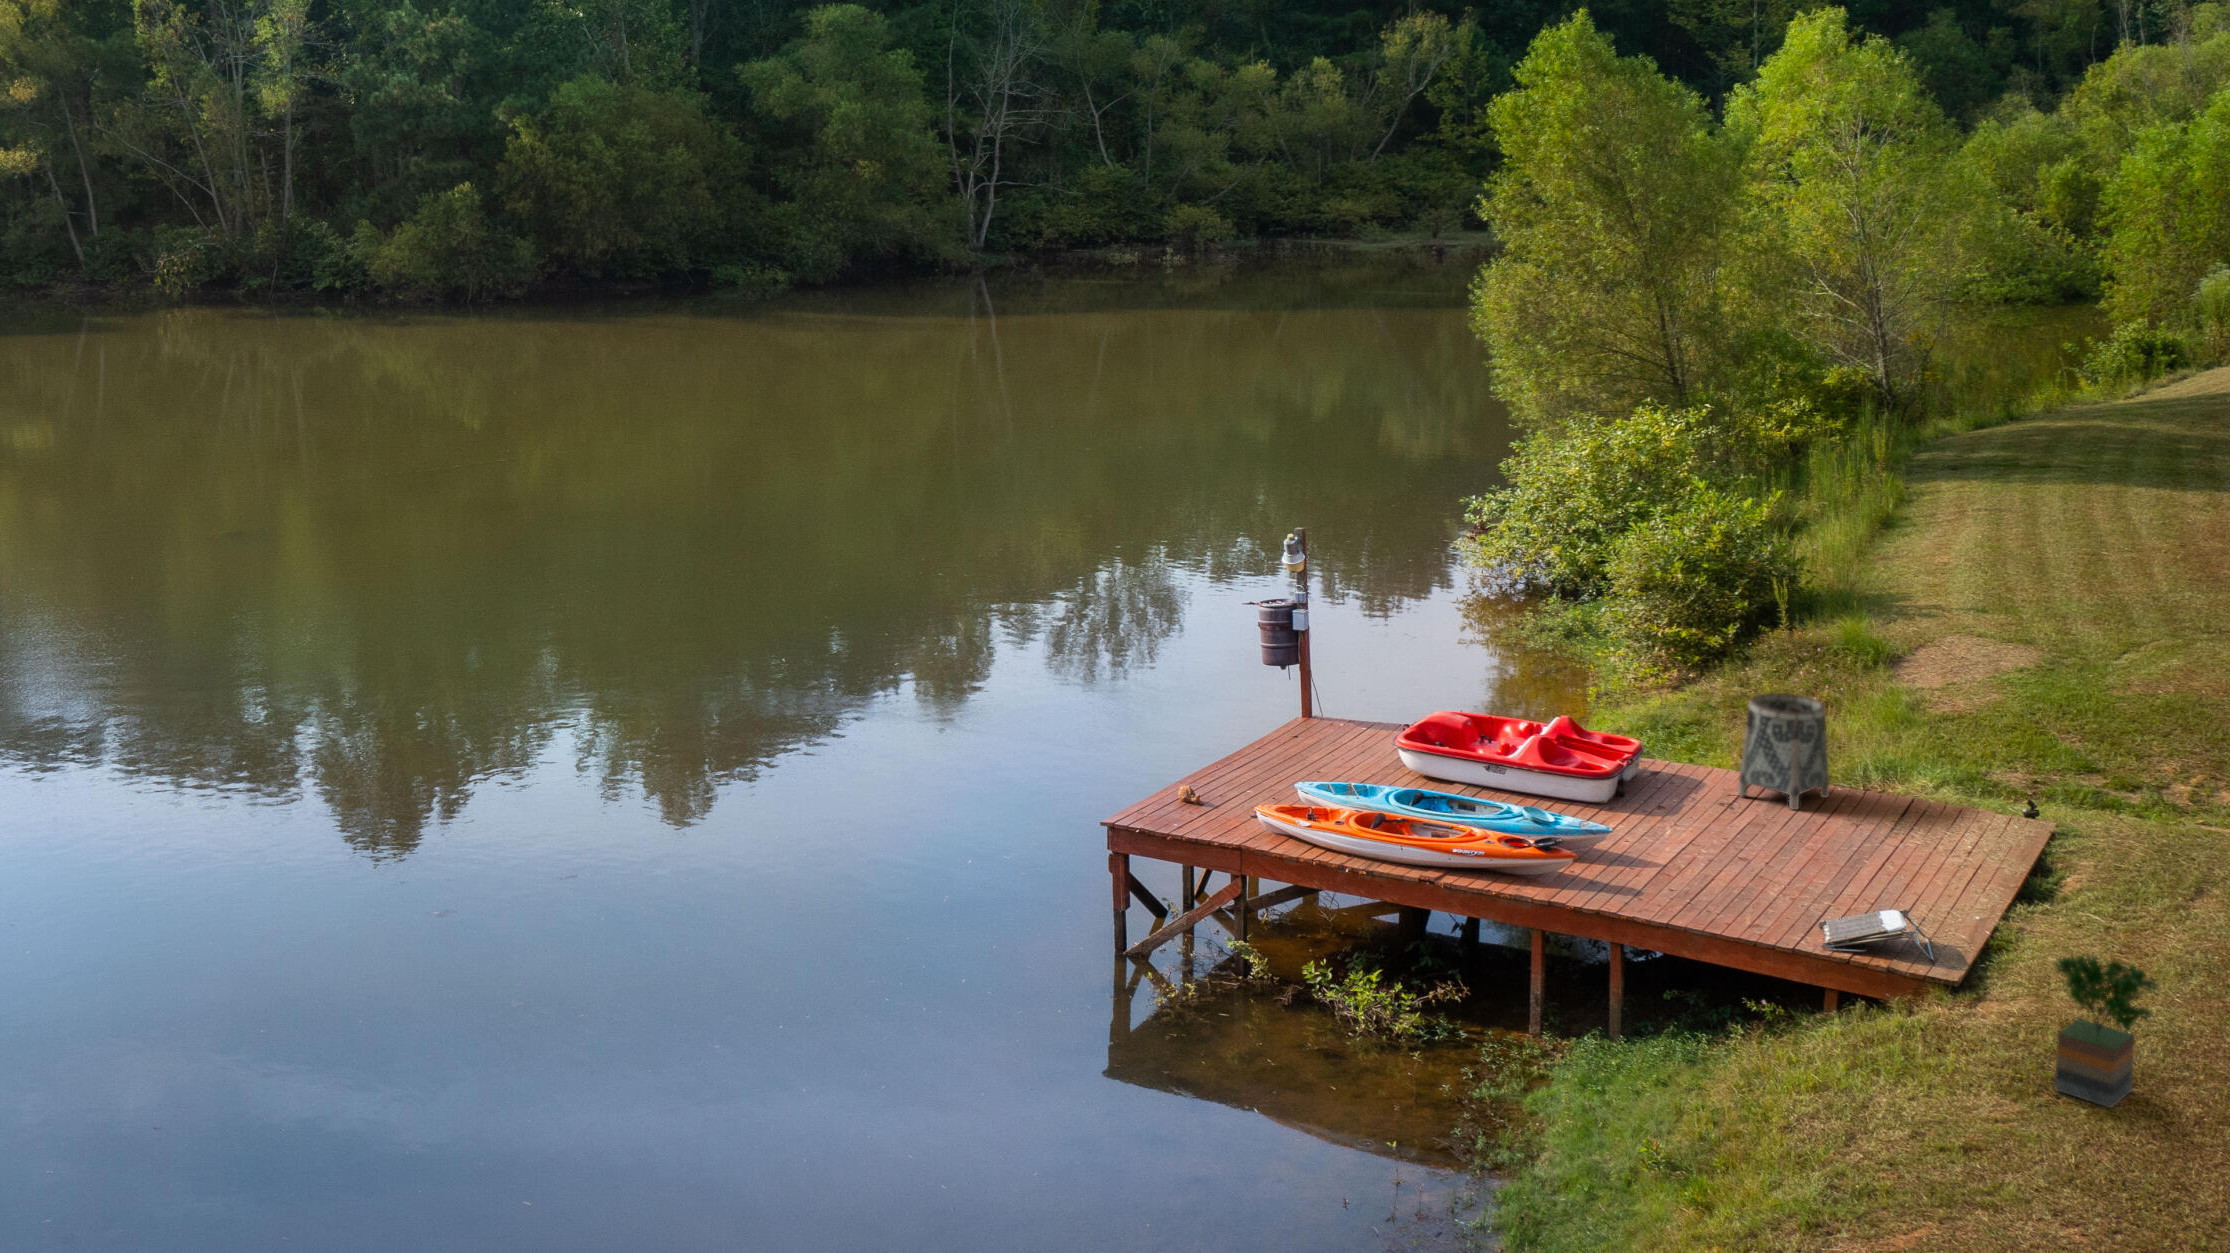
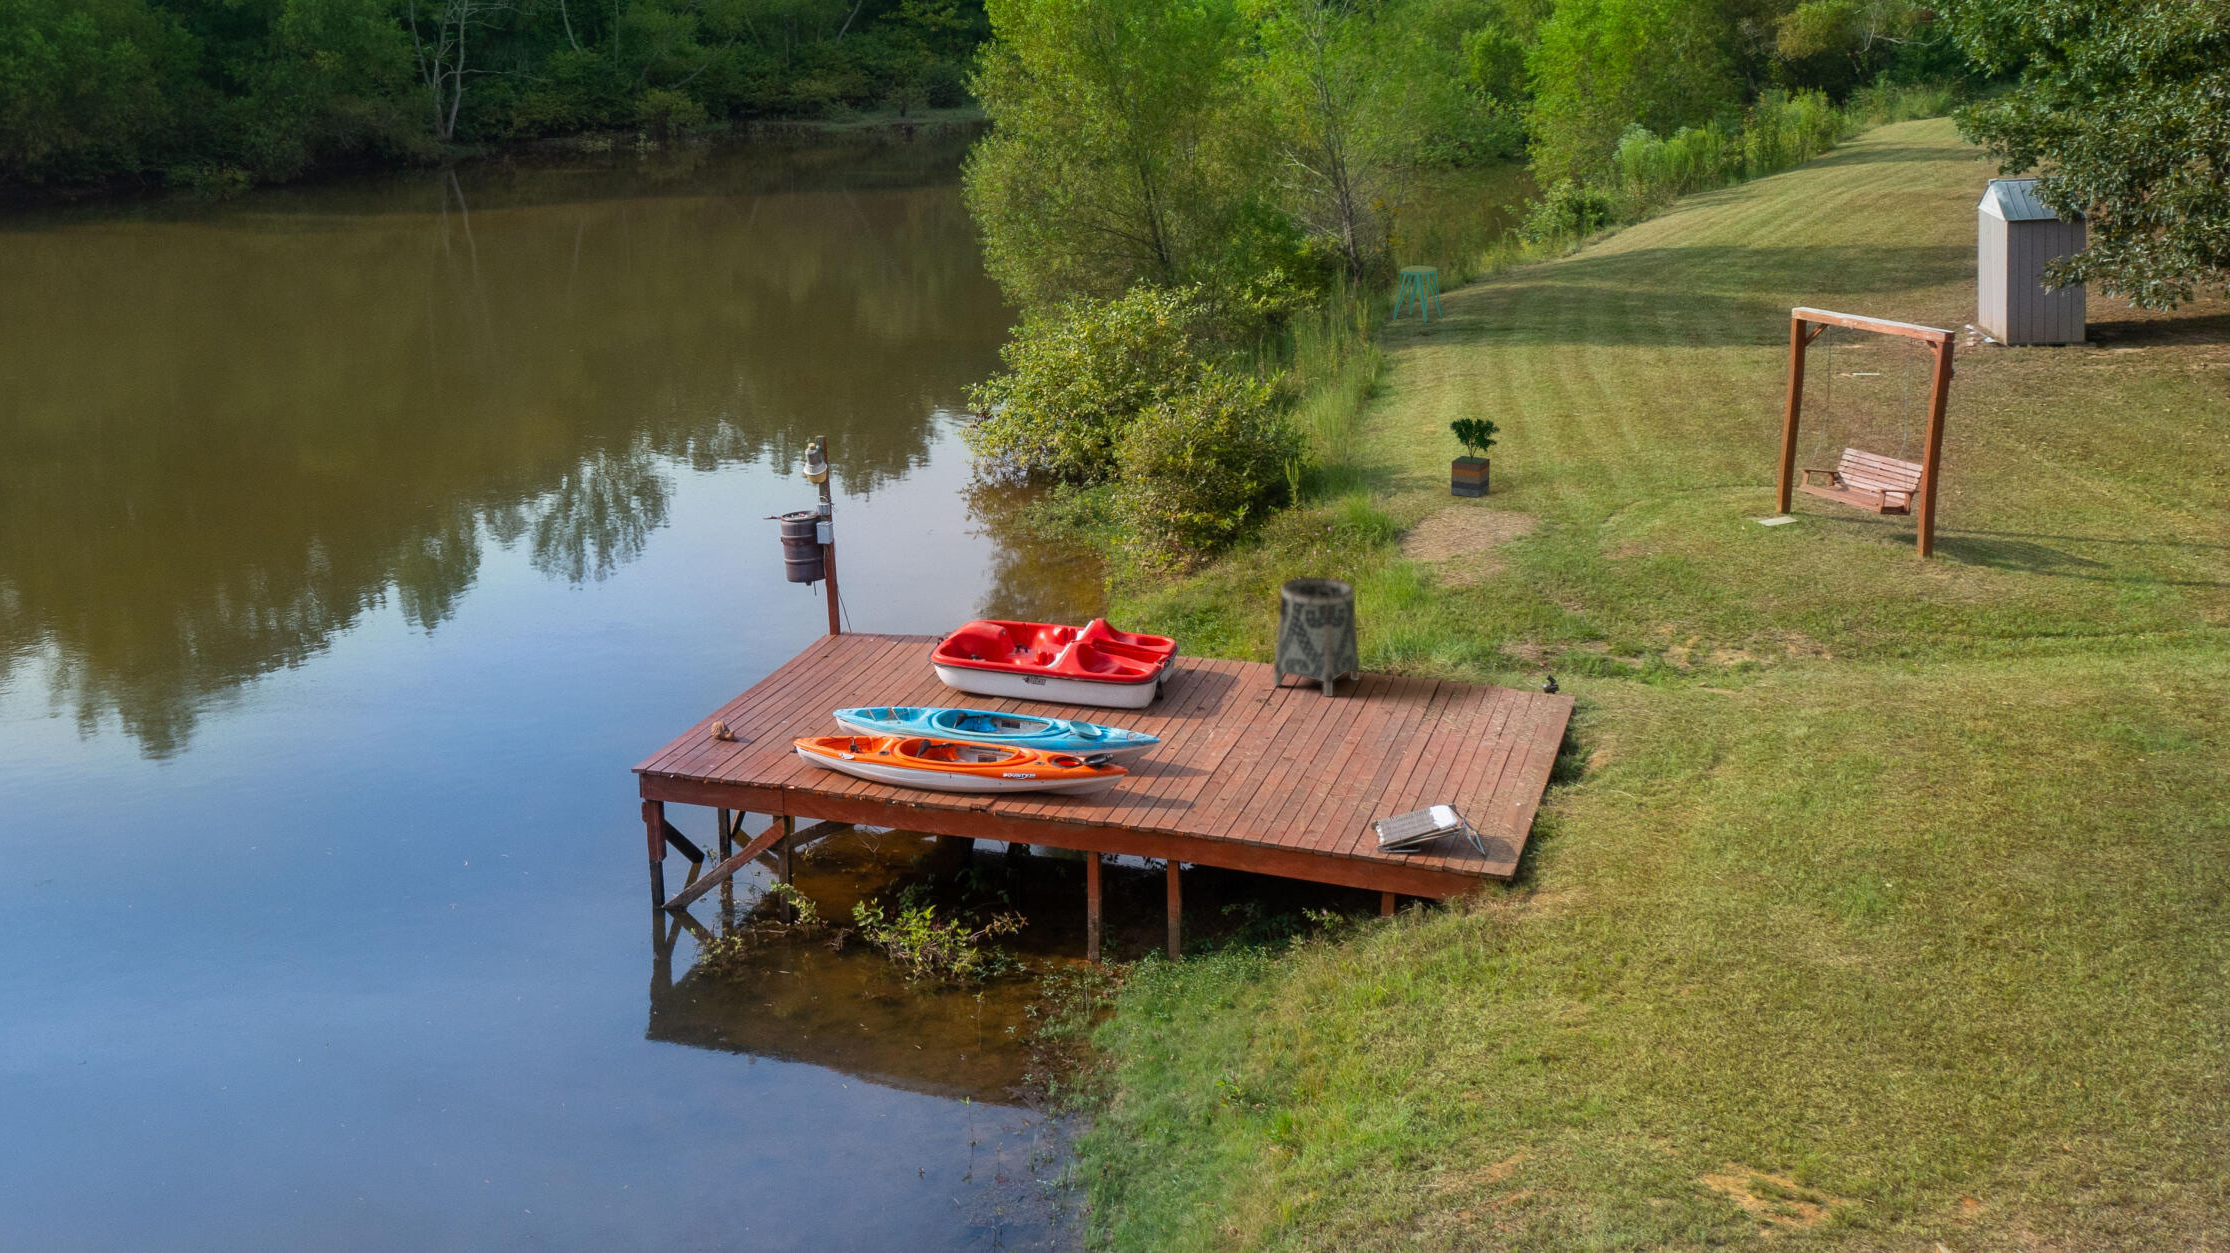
stool: none [1925,398,1981,457] -> present [1393,265,1442,323]
potted tree: present [2055,955,2159,1108] -> present [1450,417,1500,498]

